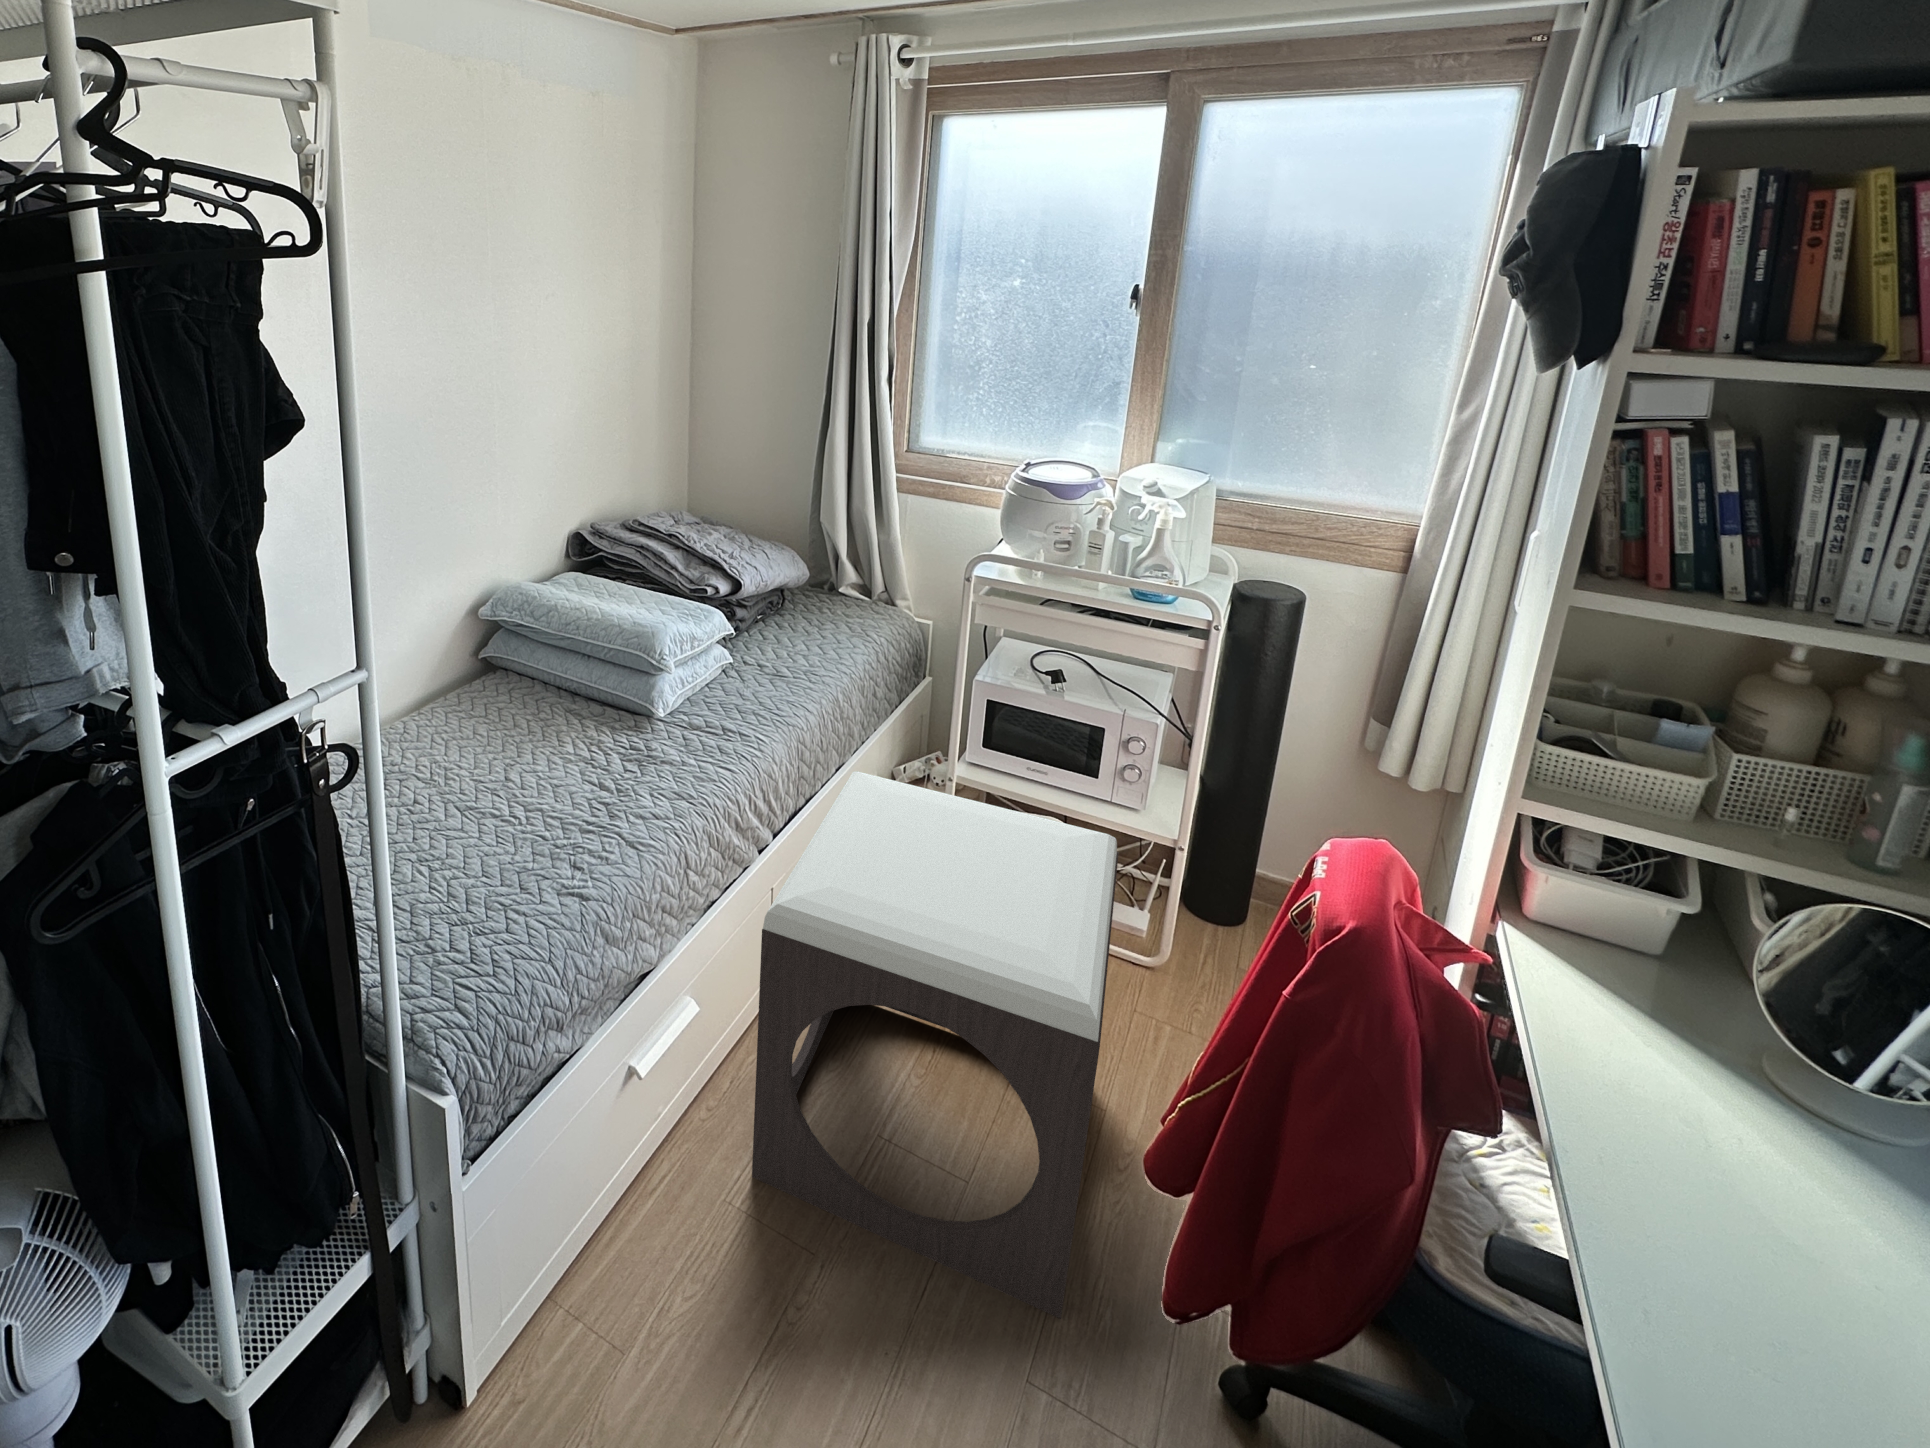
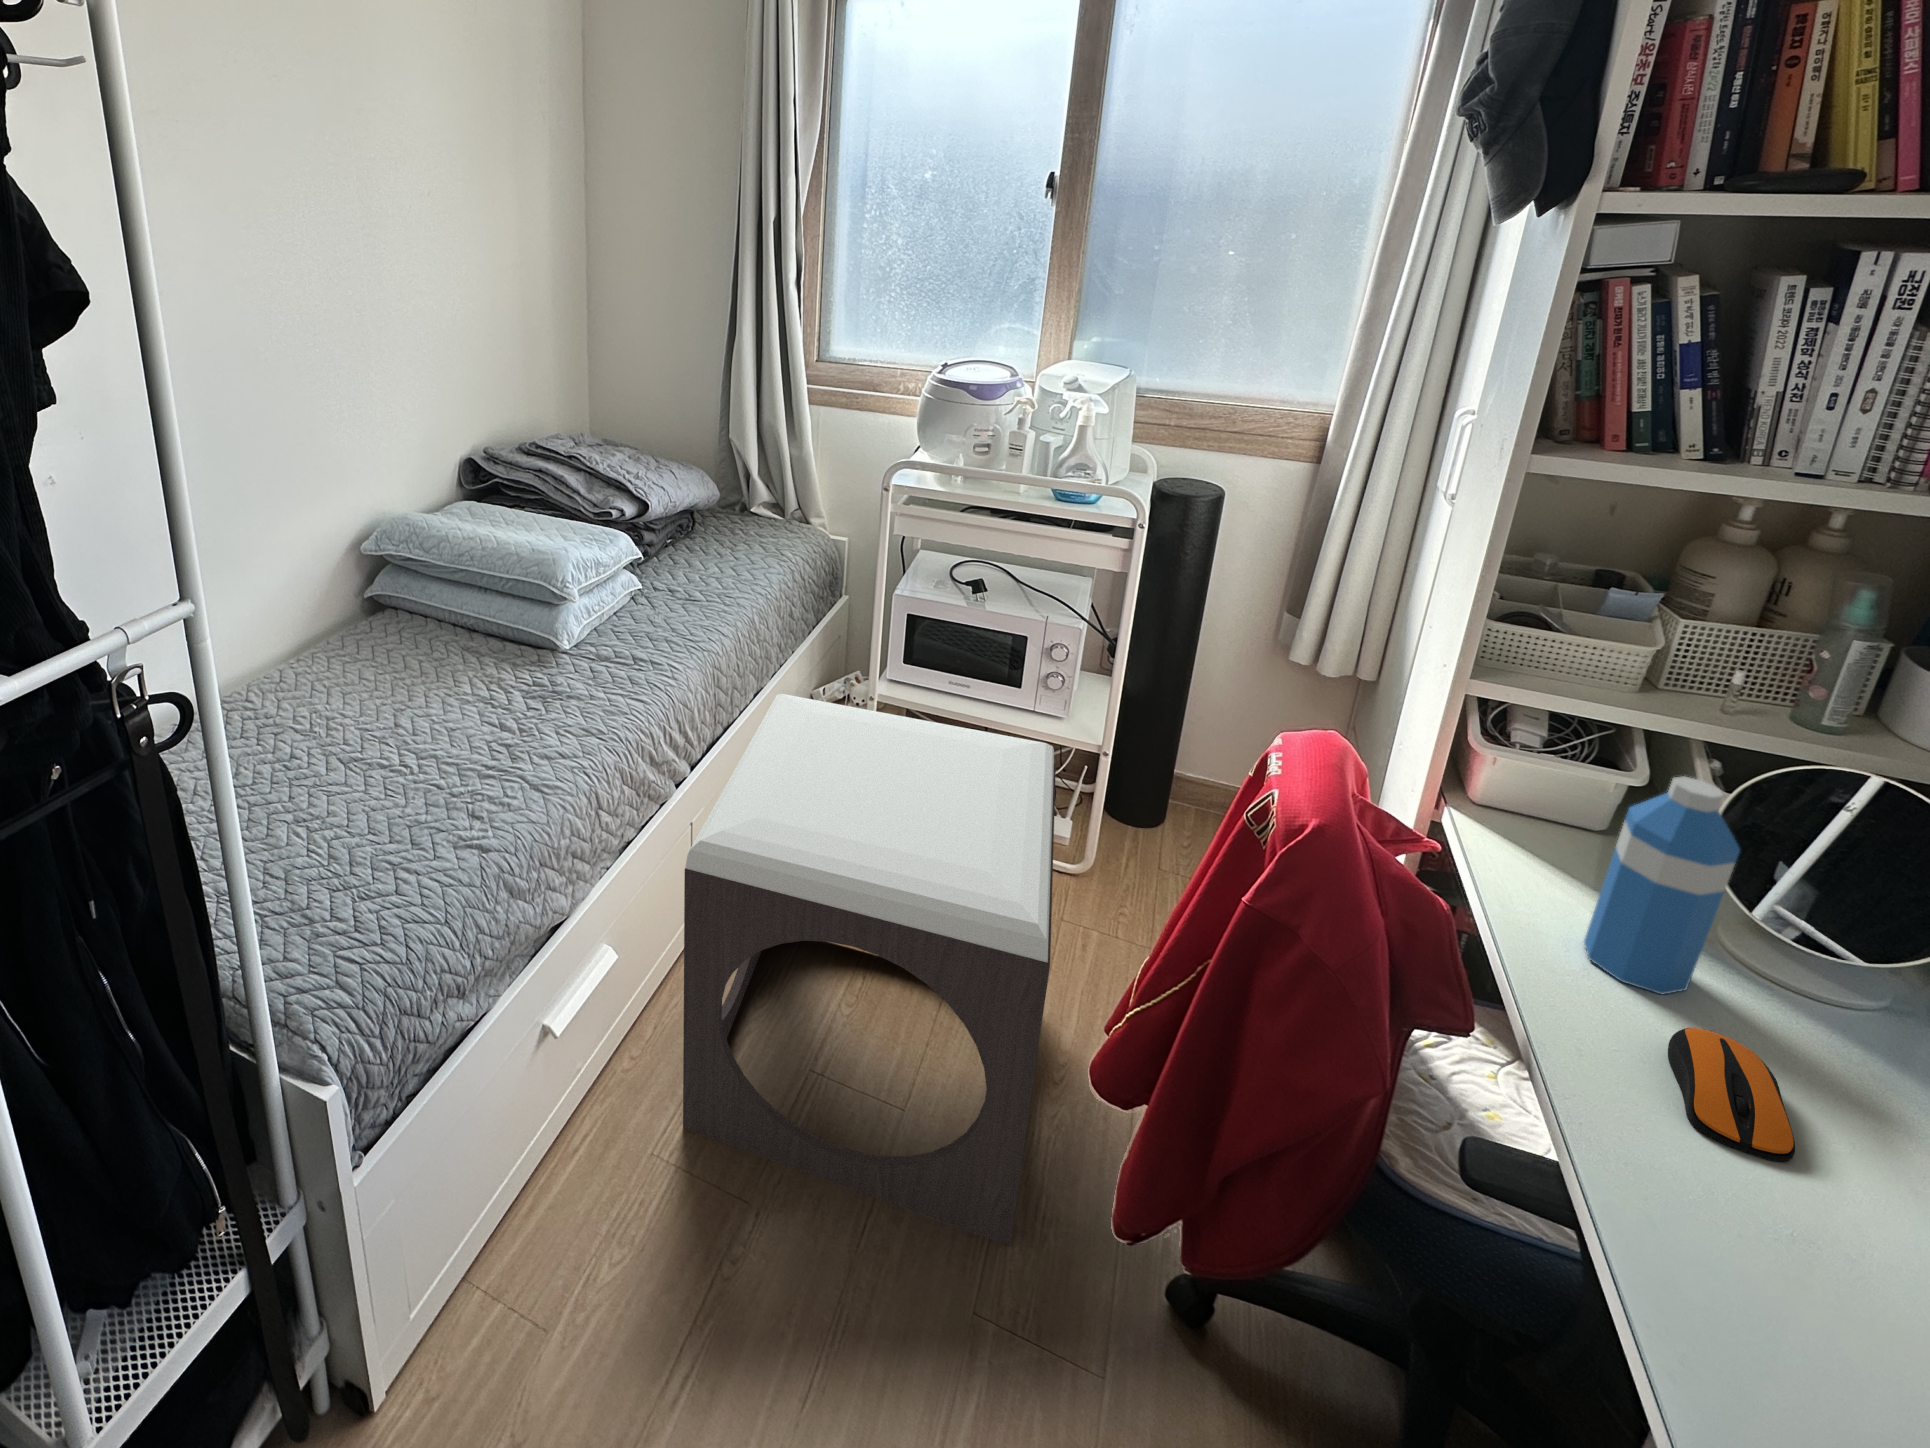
water bottle: none [1621,907,1765,1118] -> present [1584,777,1740,995]
computer mouse: none [1690,1149,1803,1282] -> present [1668,1028,1795,1162]

